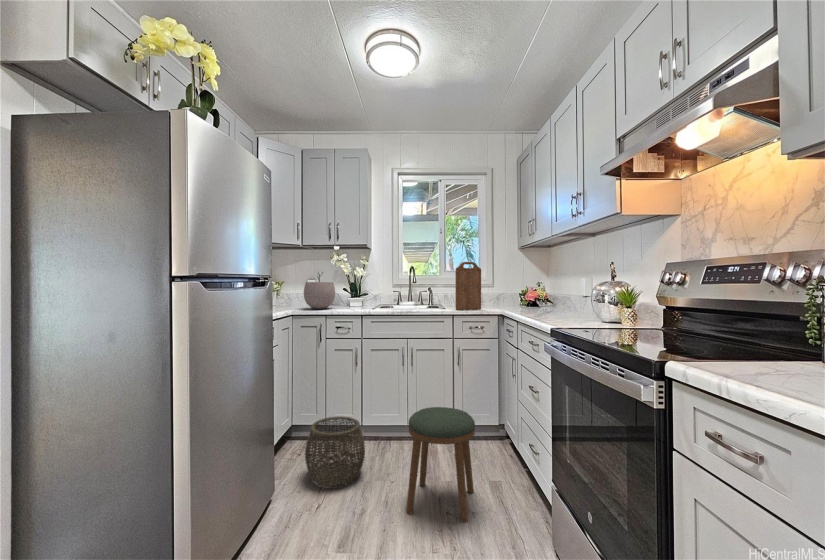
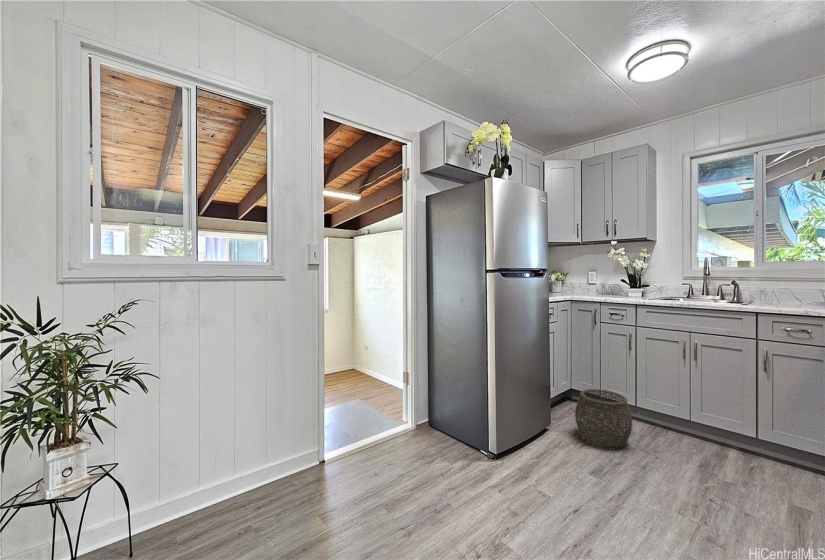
cutting board: present [455,262,481,310] -> none [762,251,809,308]
plant pot: present [304,272,335,309] -> none [581,263,612,297]
stool: present [406,407,475,523] -> none [668,400,765,523]

